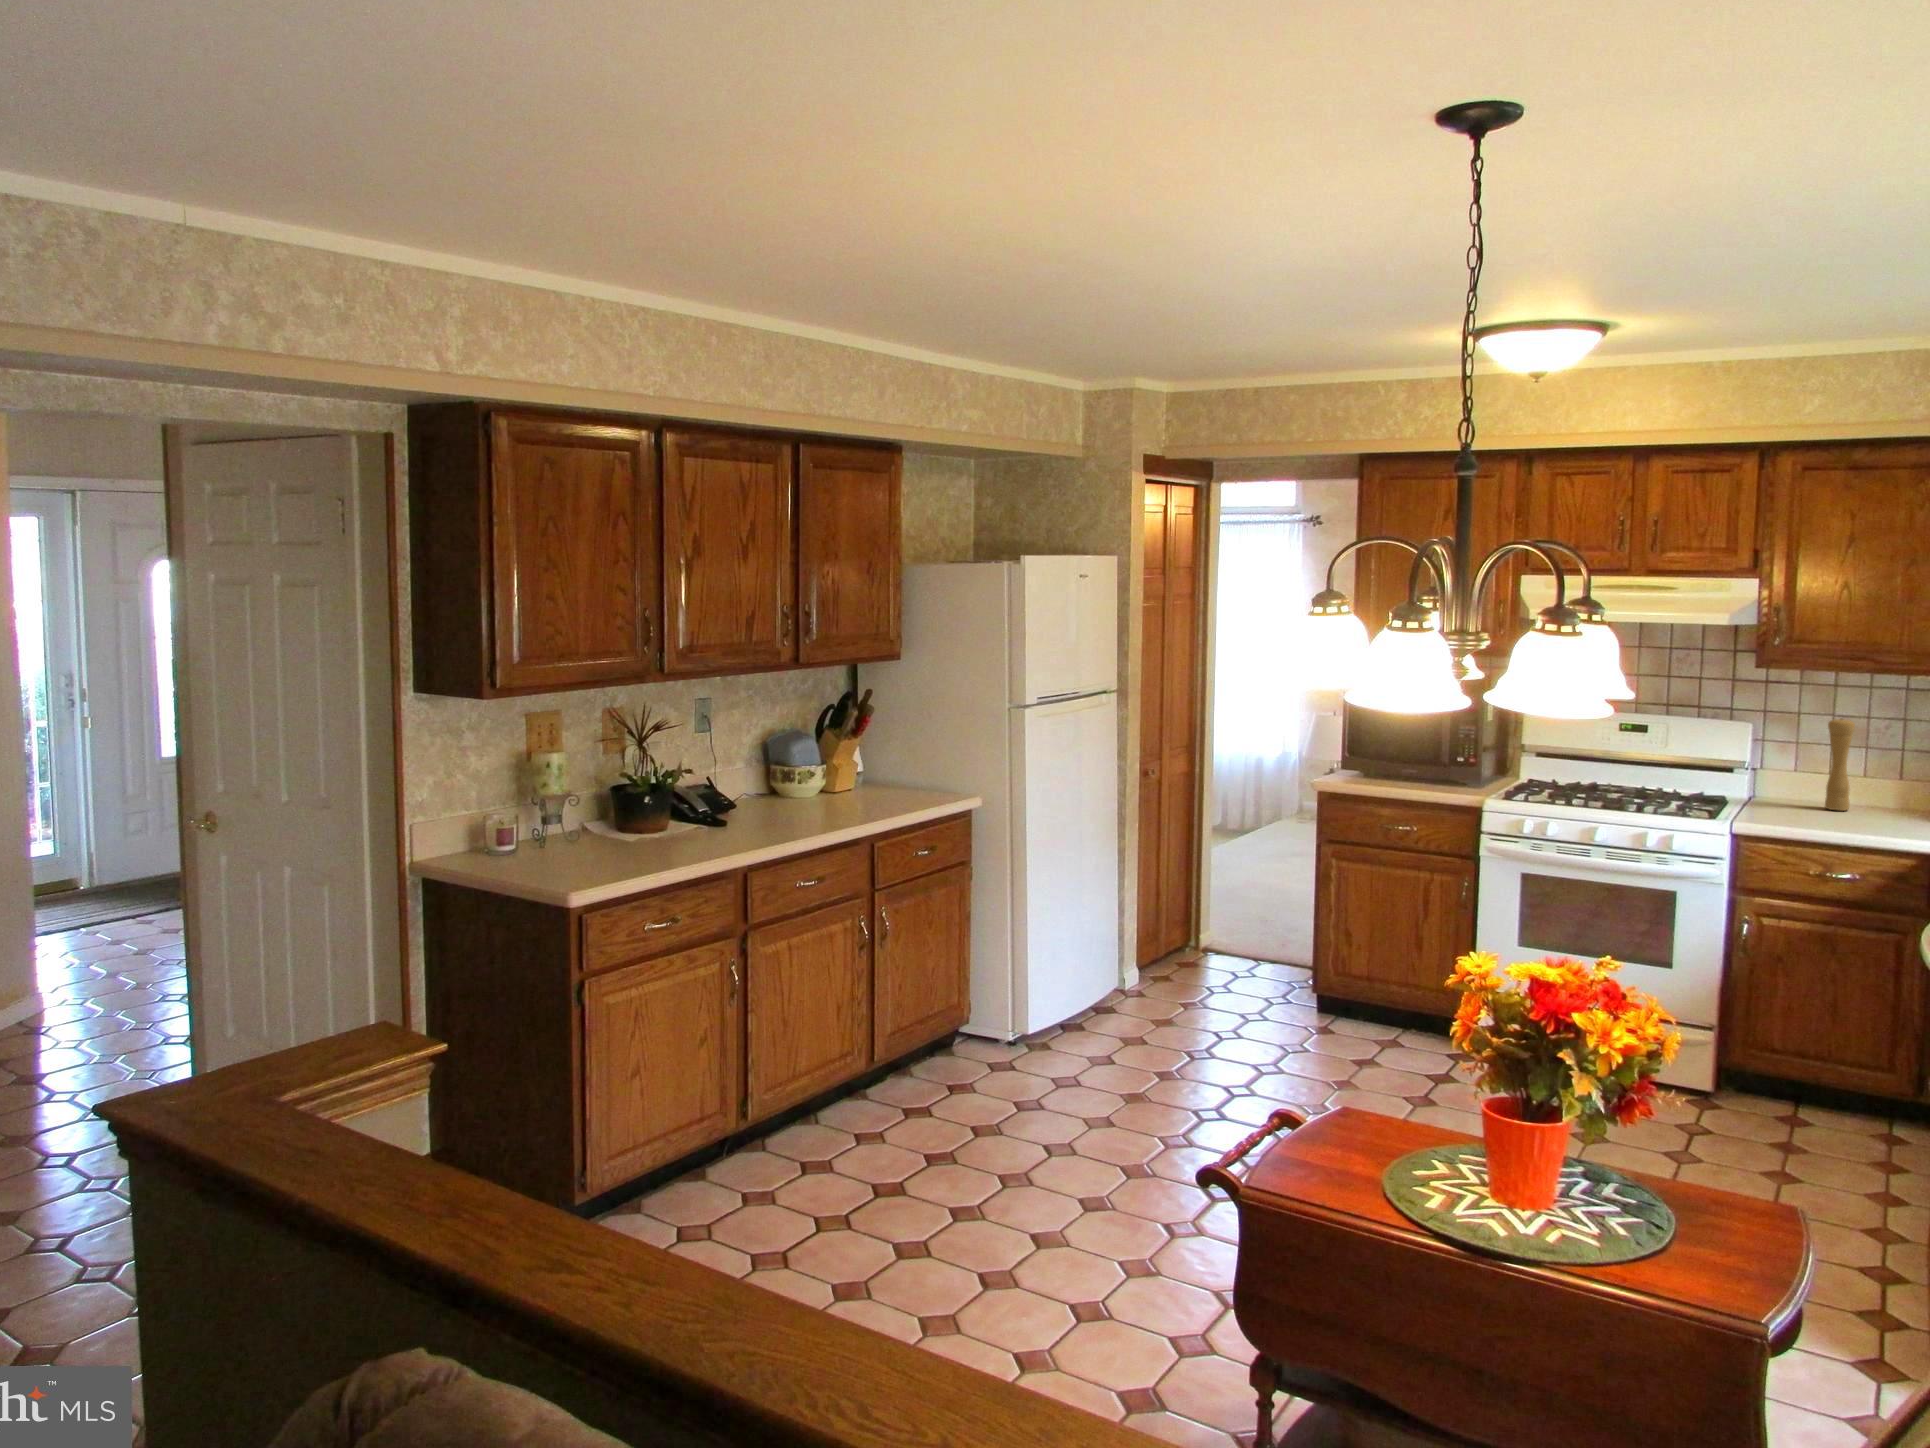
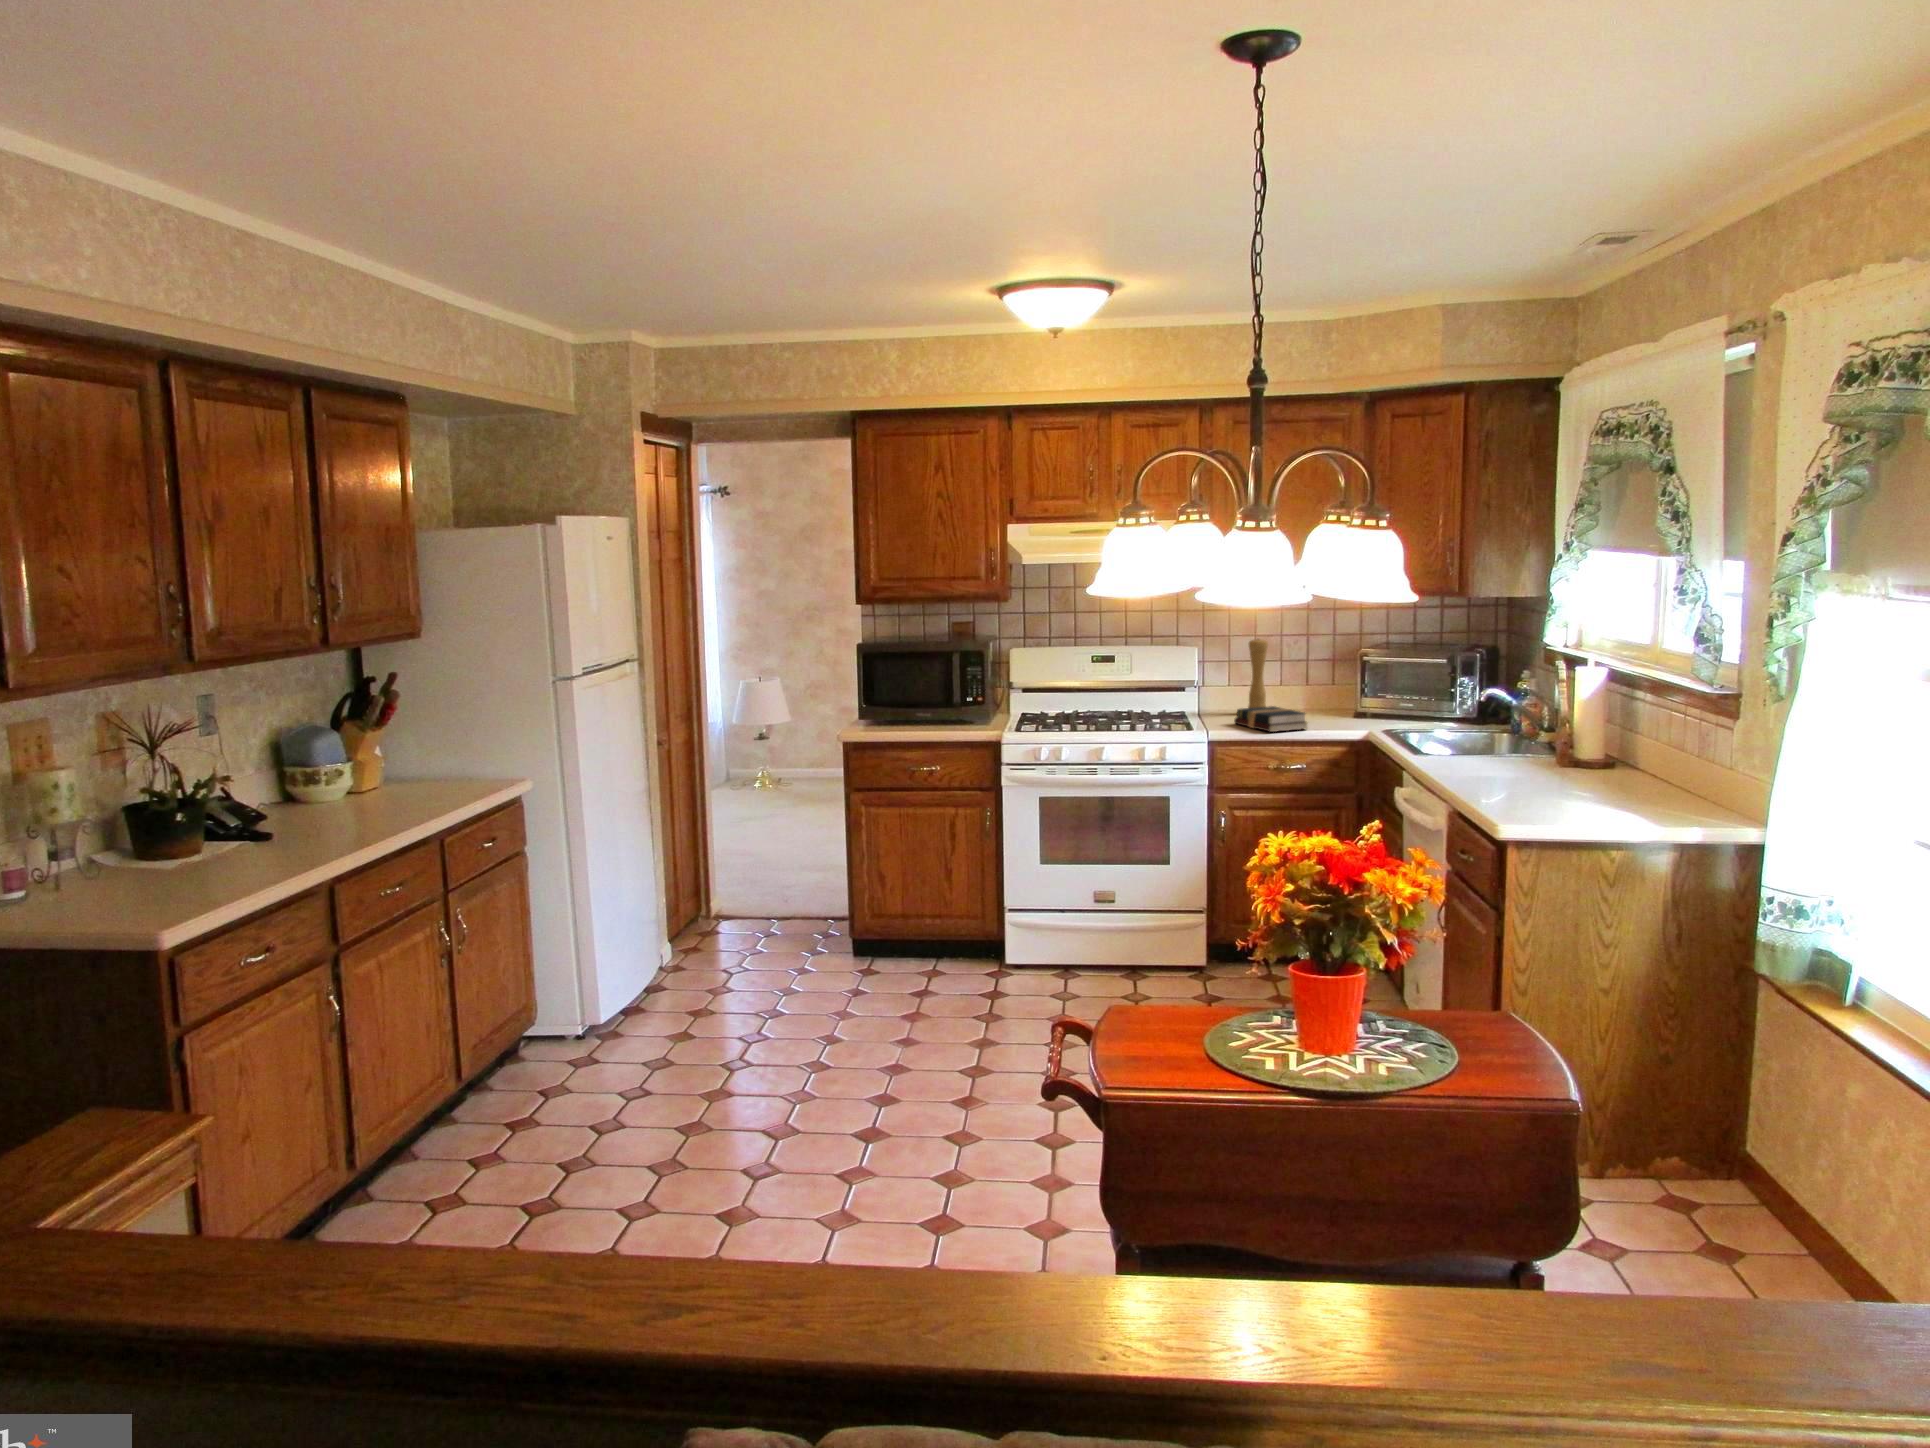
hardback book: none [1787,800,1879,832] -> present [1234,706,1308,732]

